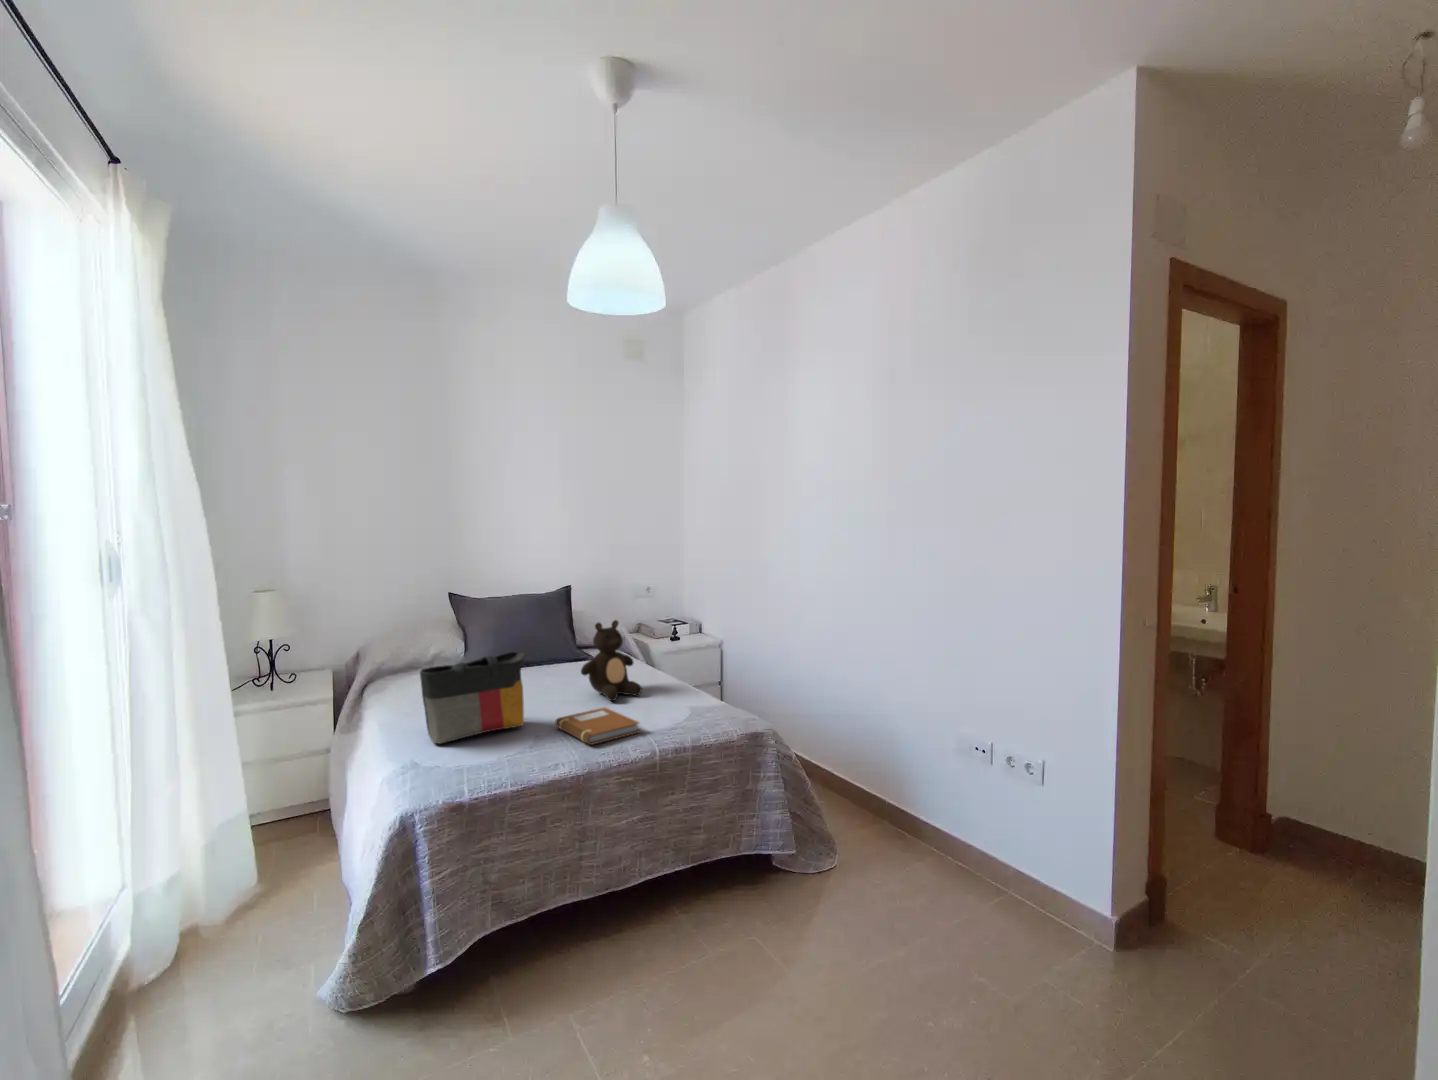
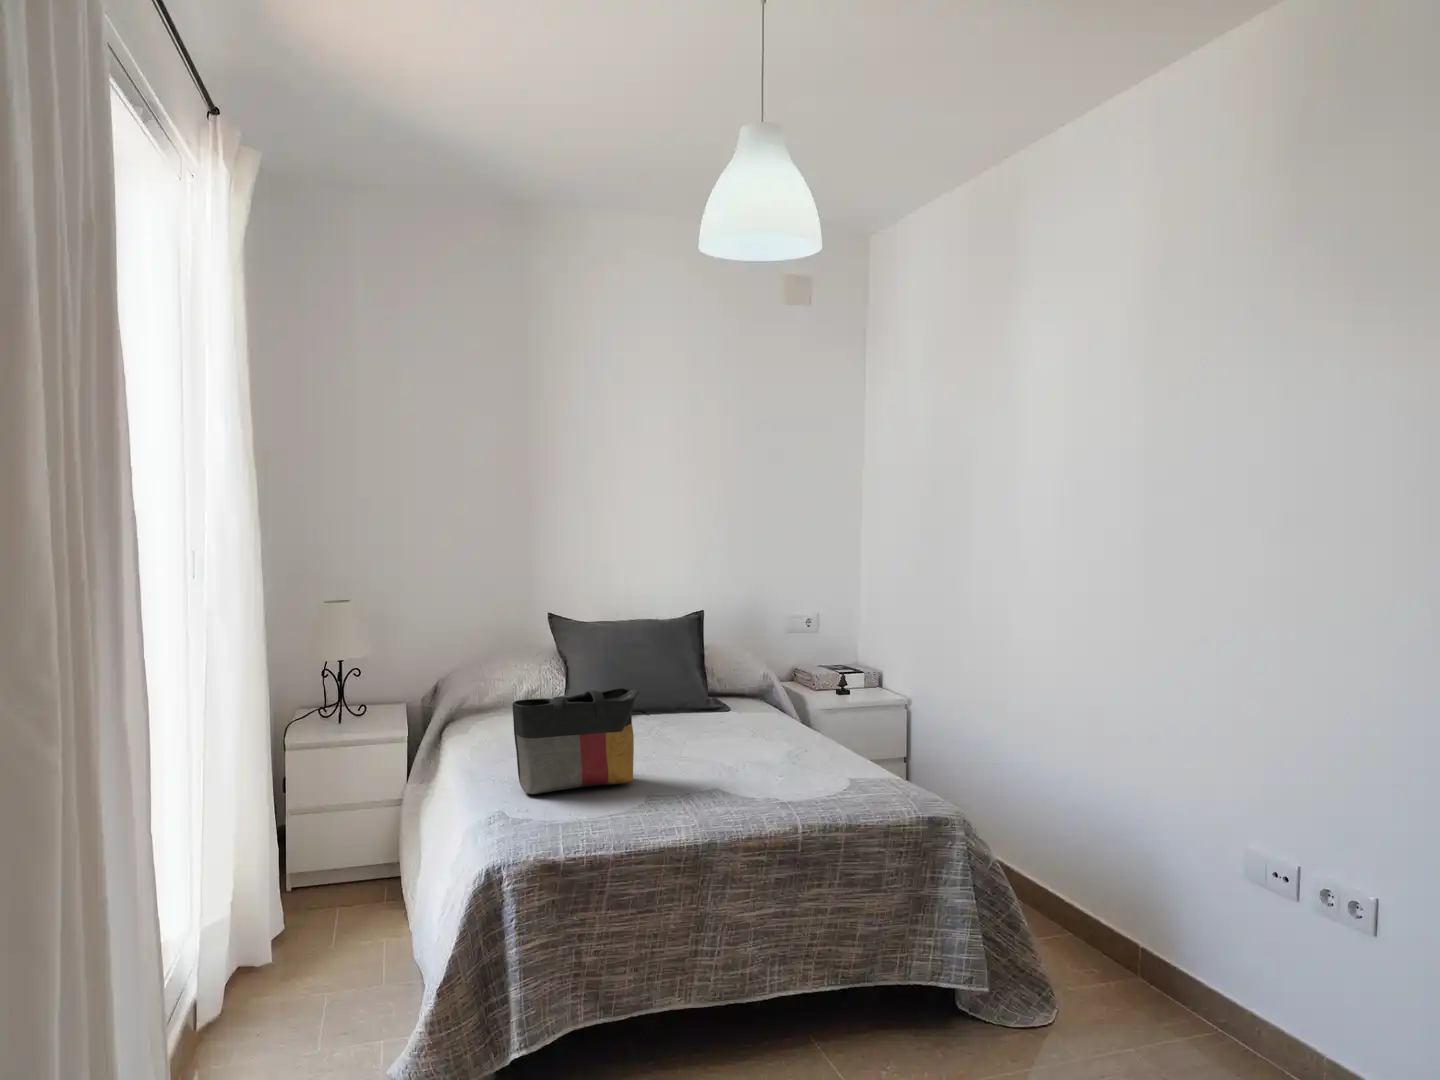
teddy bear: present [581,620,642,701] -> none [708,657,787,763]
notebook: present [555,707,639,745] -> none [672,769,778,811]

